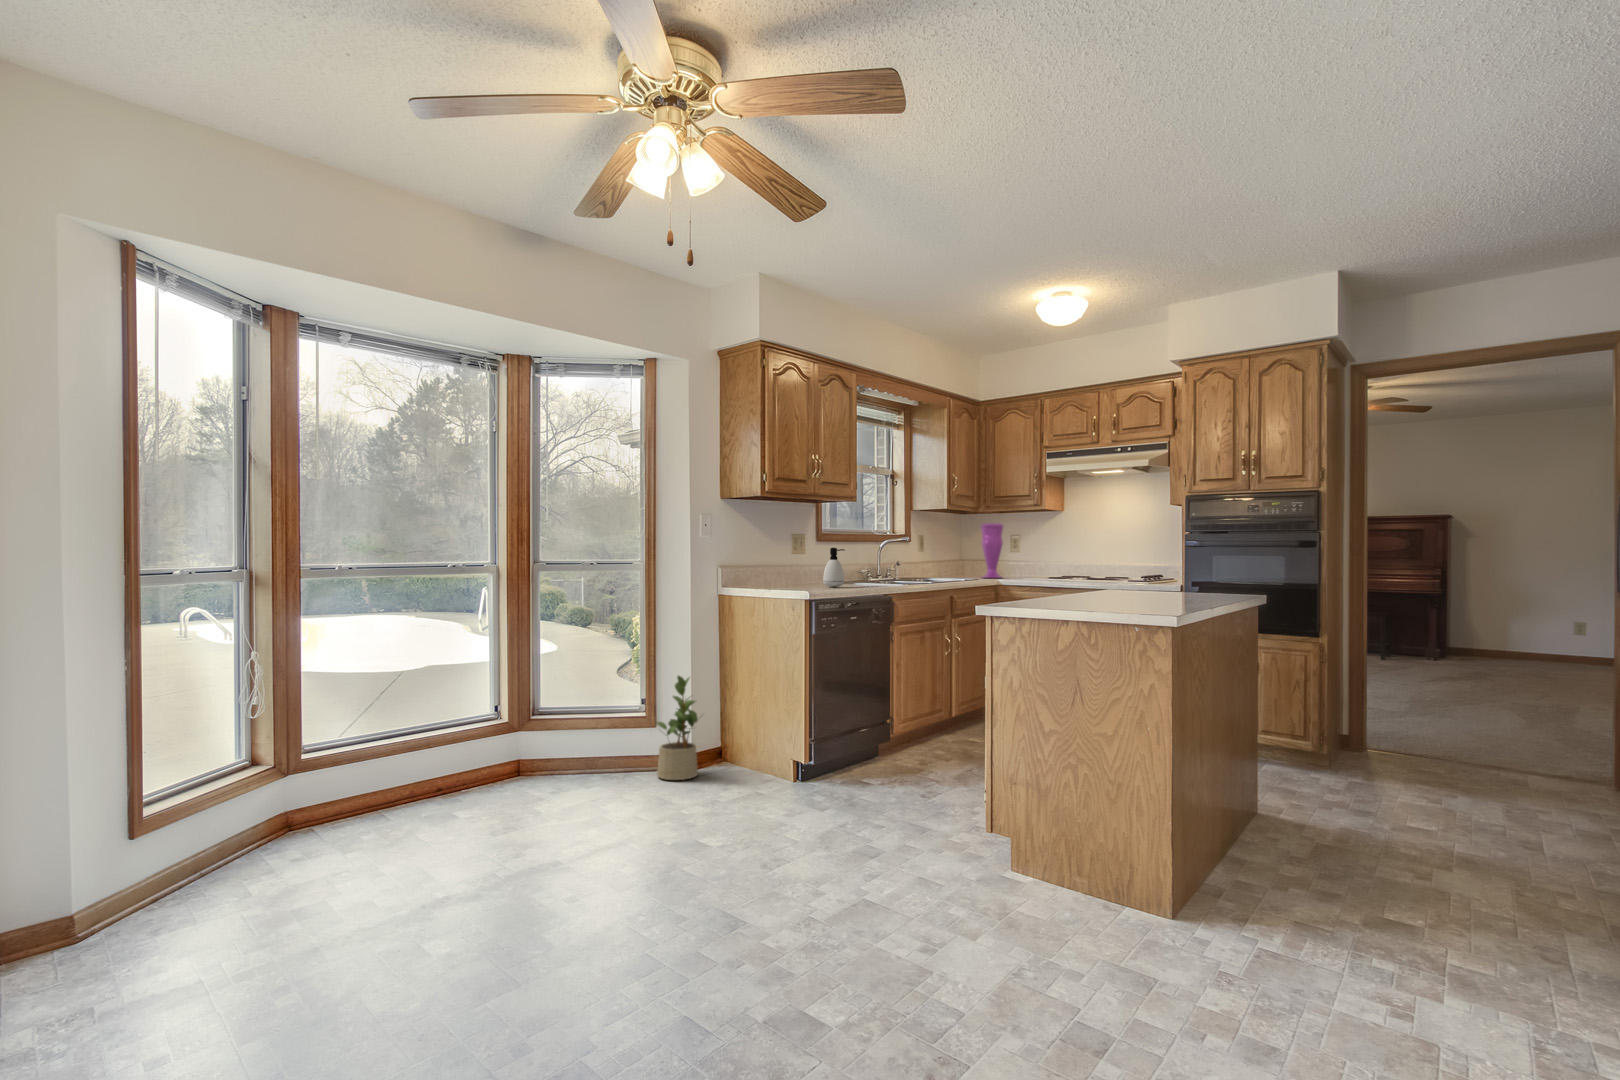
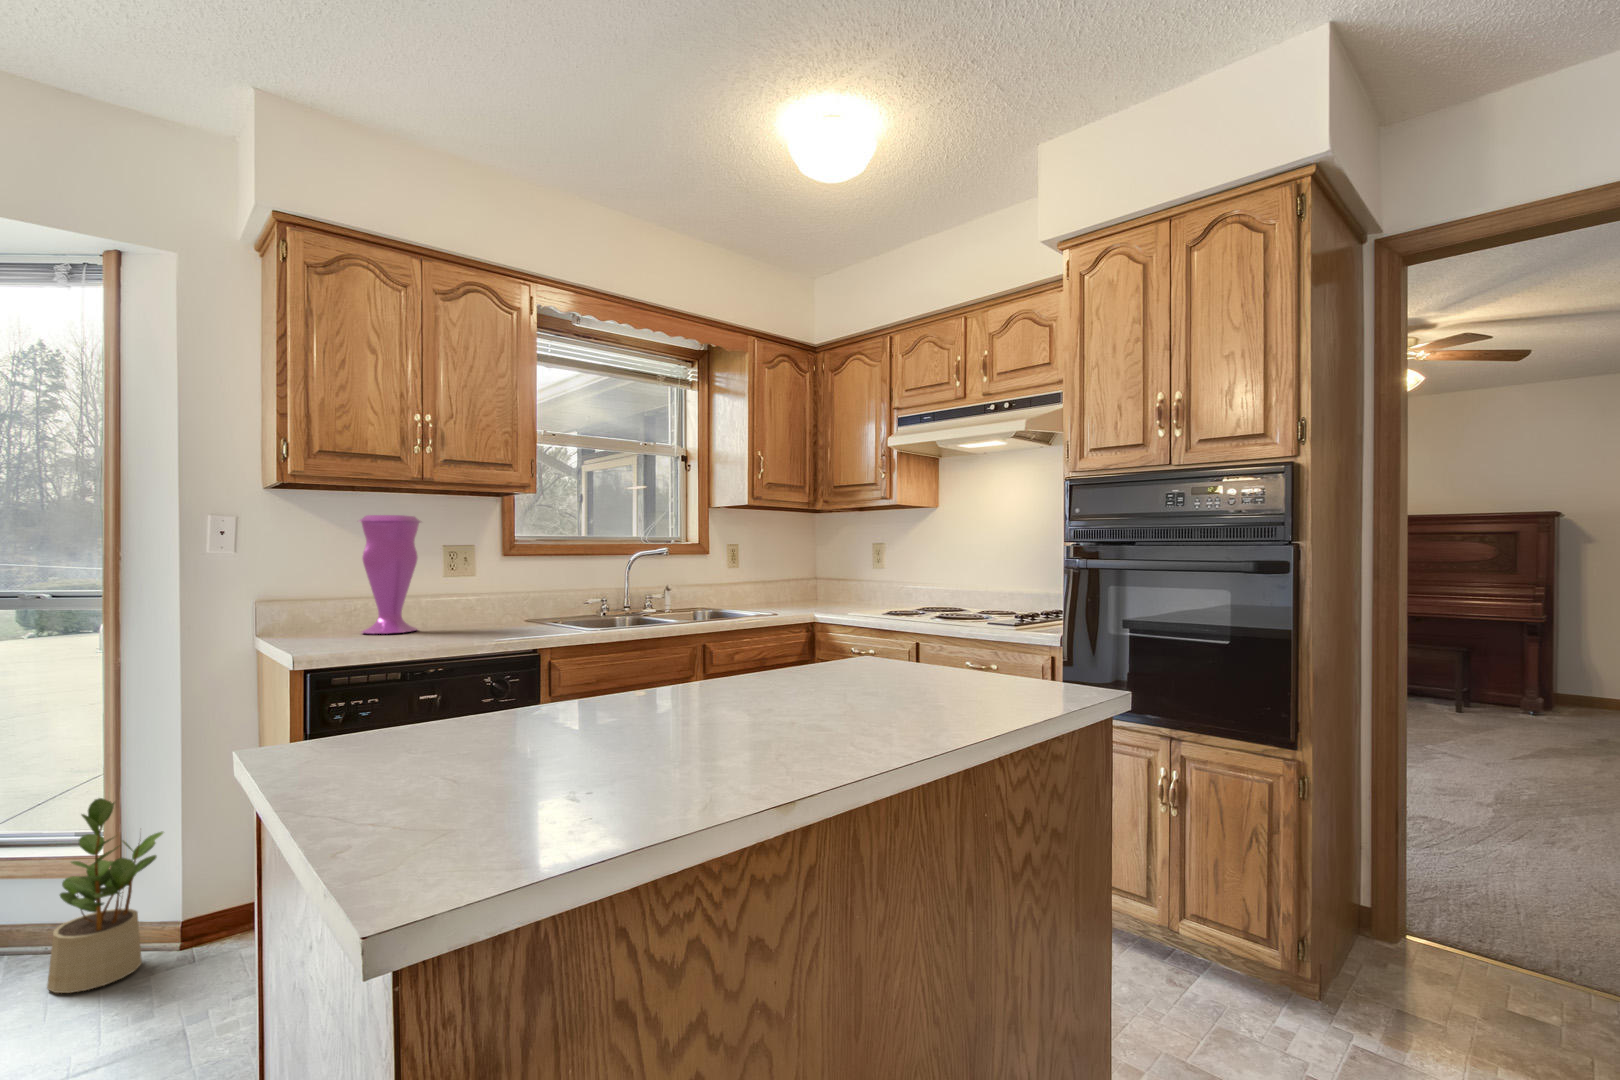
vase: present [980,523,1004,578] -> present [359,515,421,634]
soap dispenser: present [823,548,845,587] -> none [440,569,479,634]

